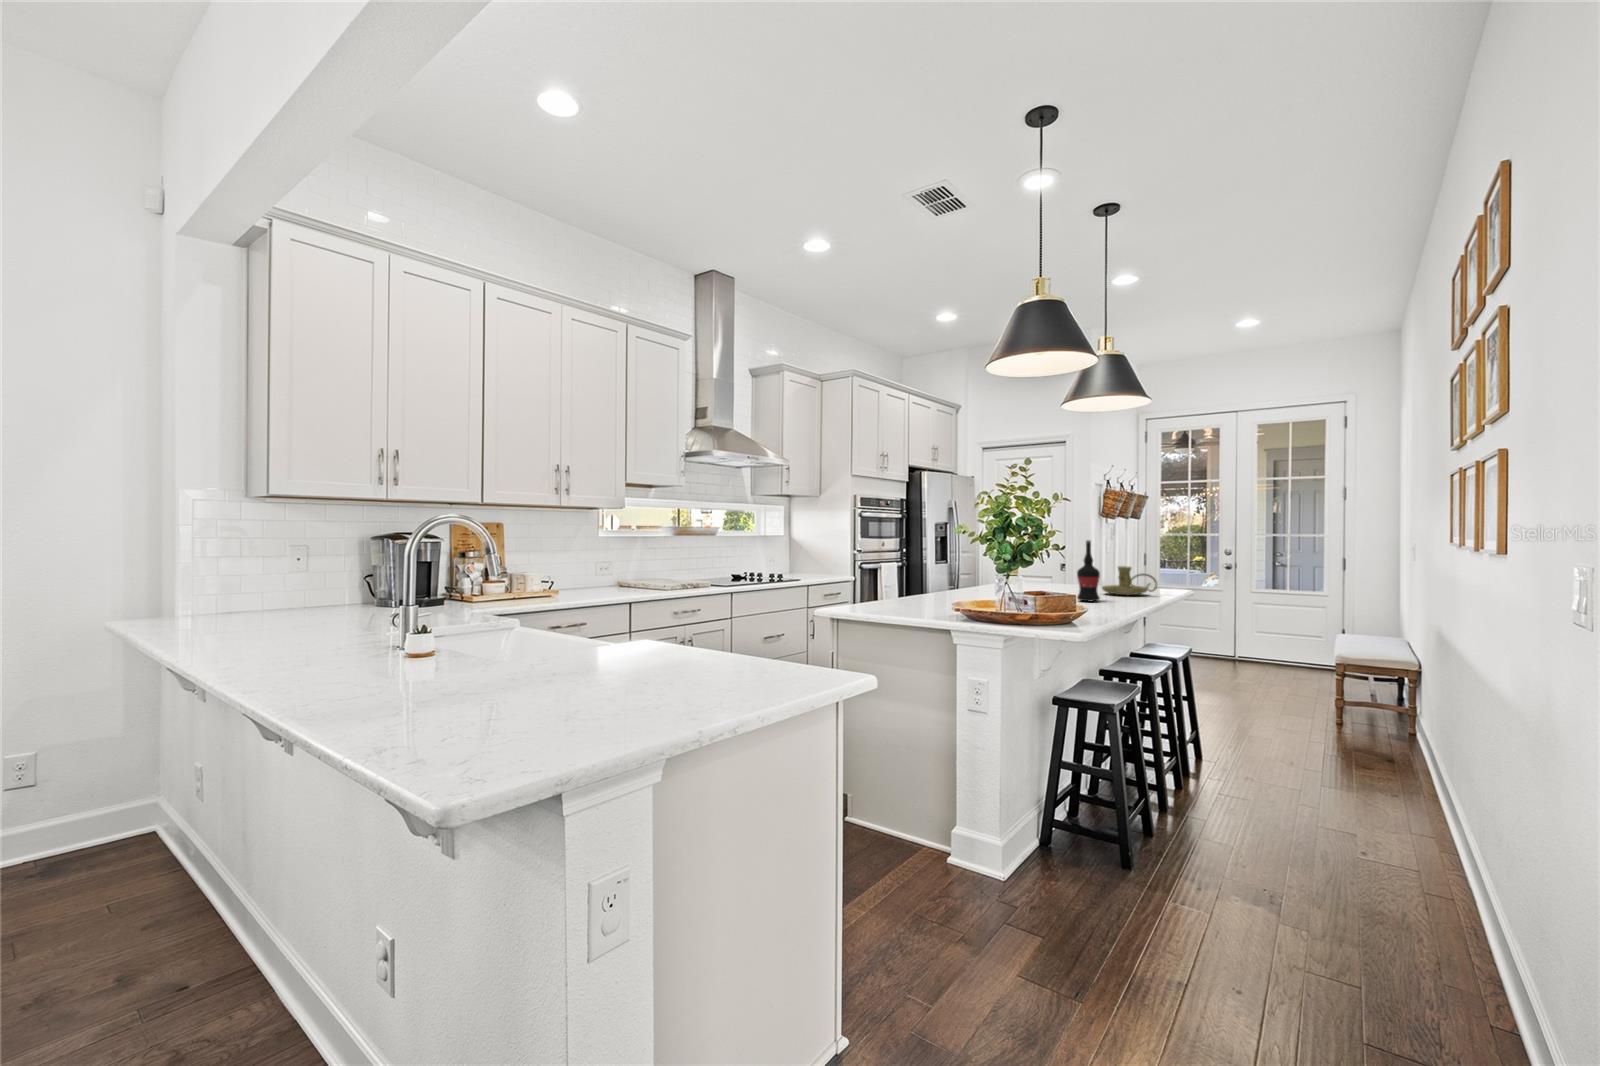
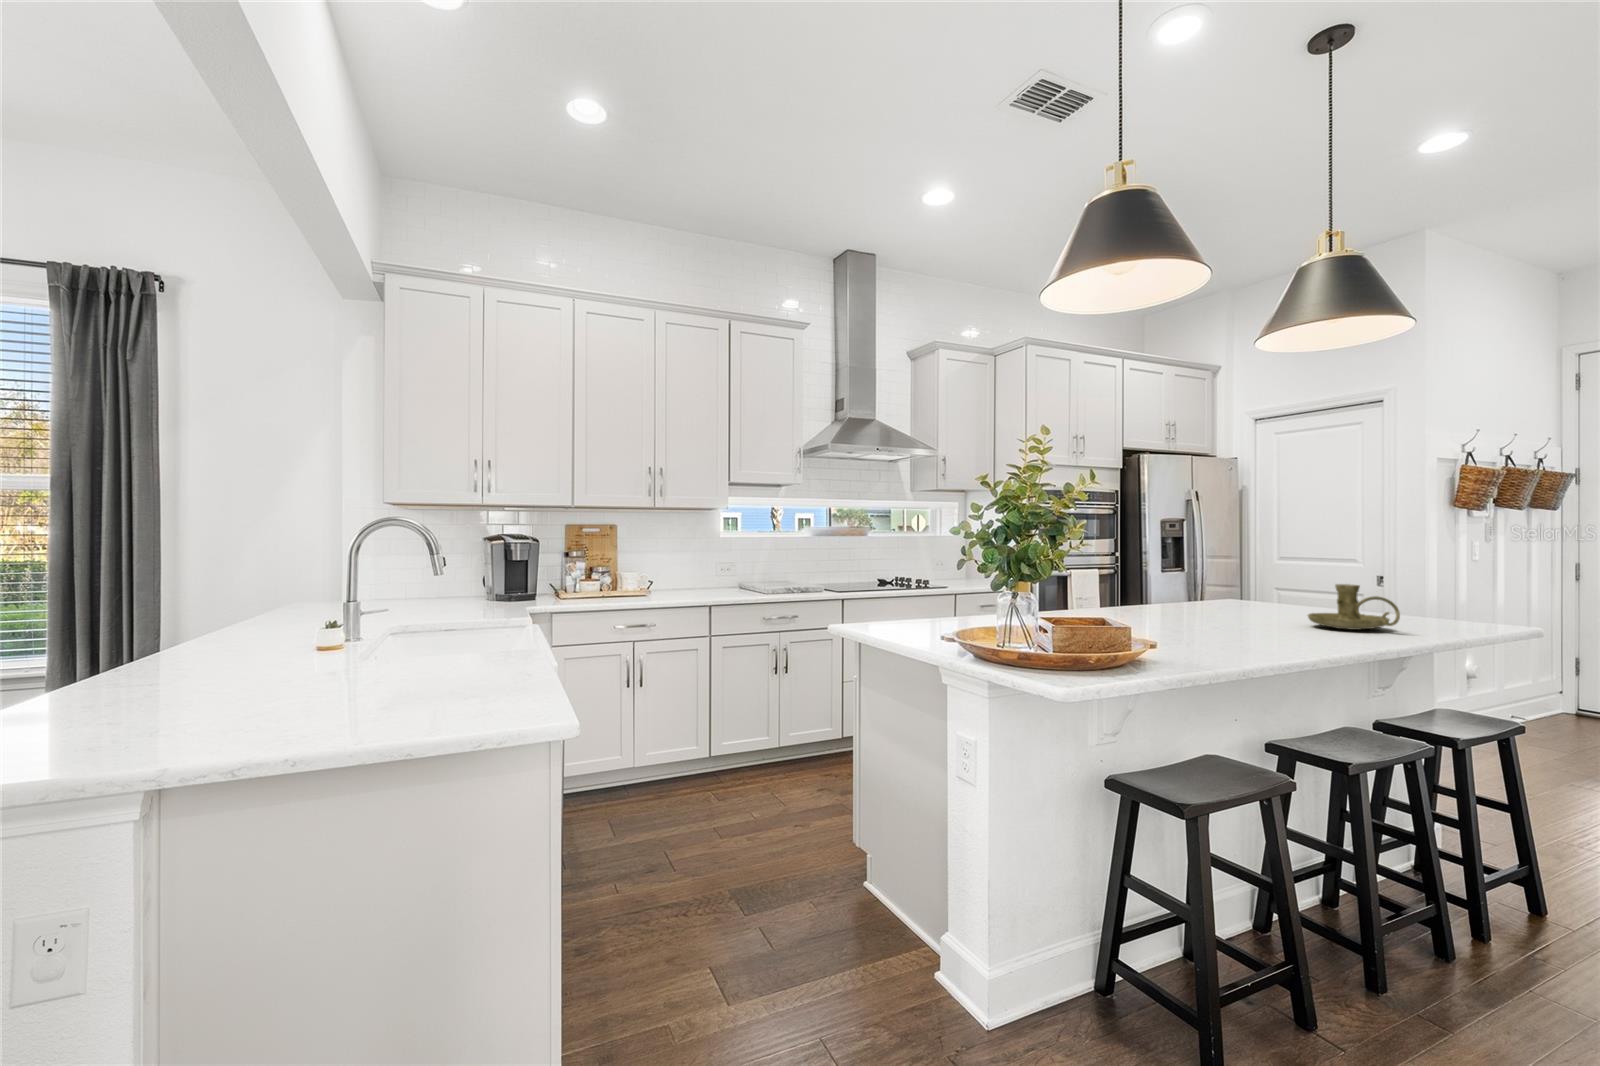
wine bottle: present [1077,540,1100,602] -> none [1231,544,1268,636]

